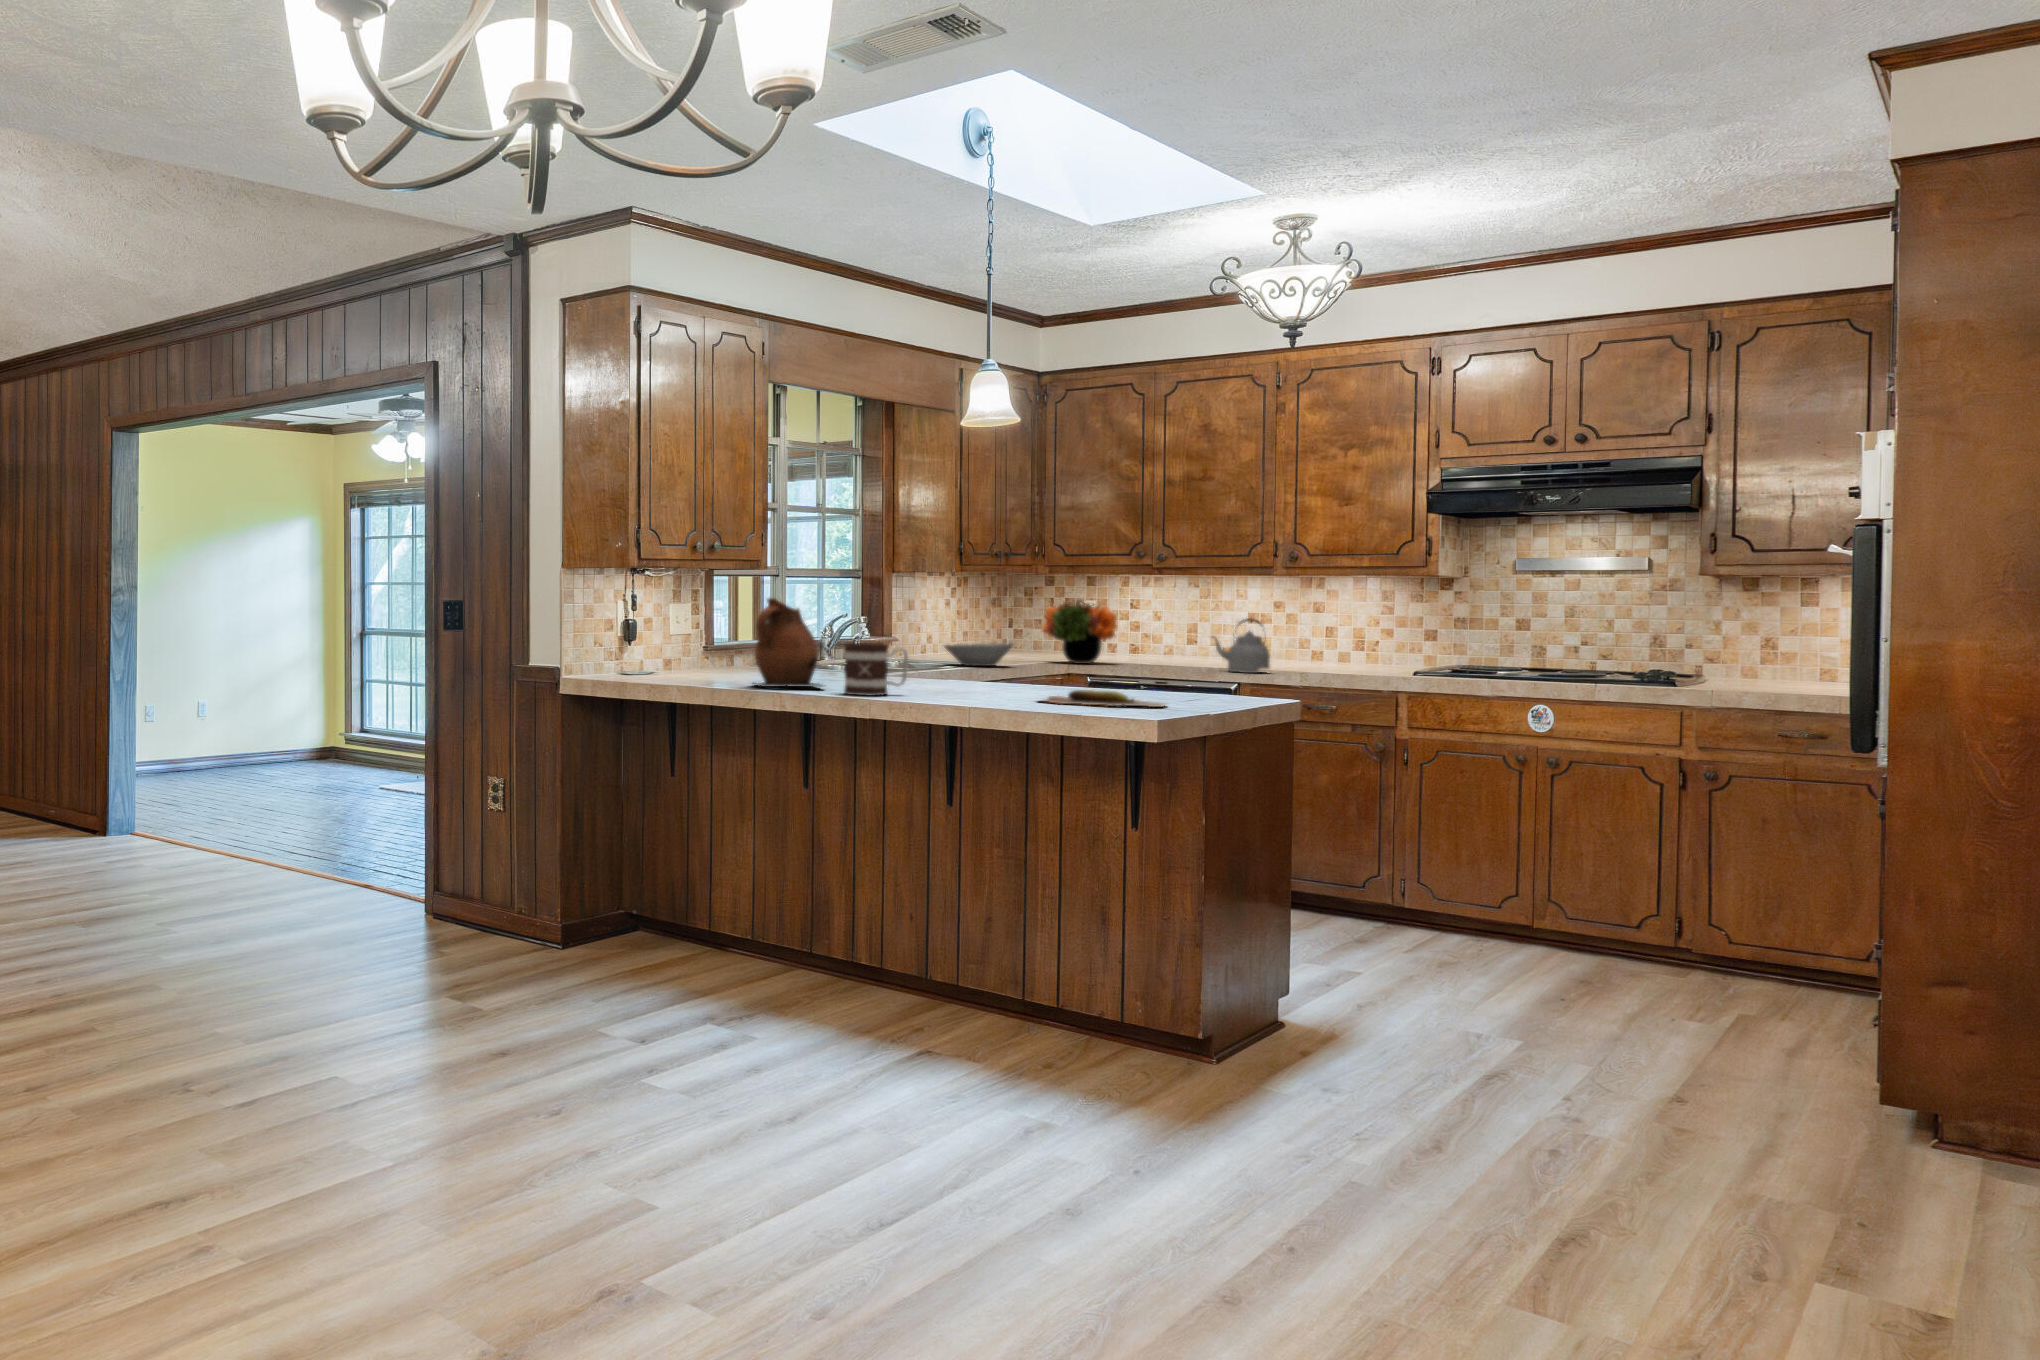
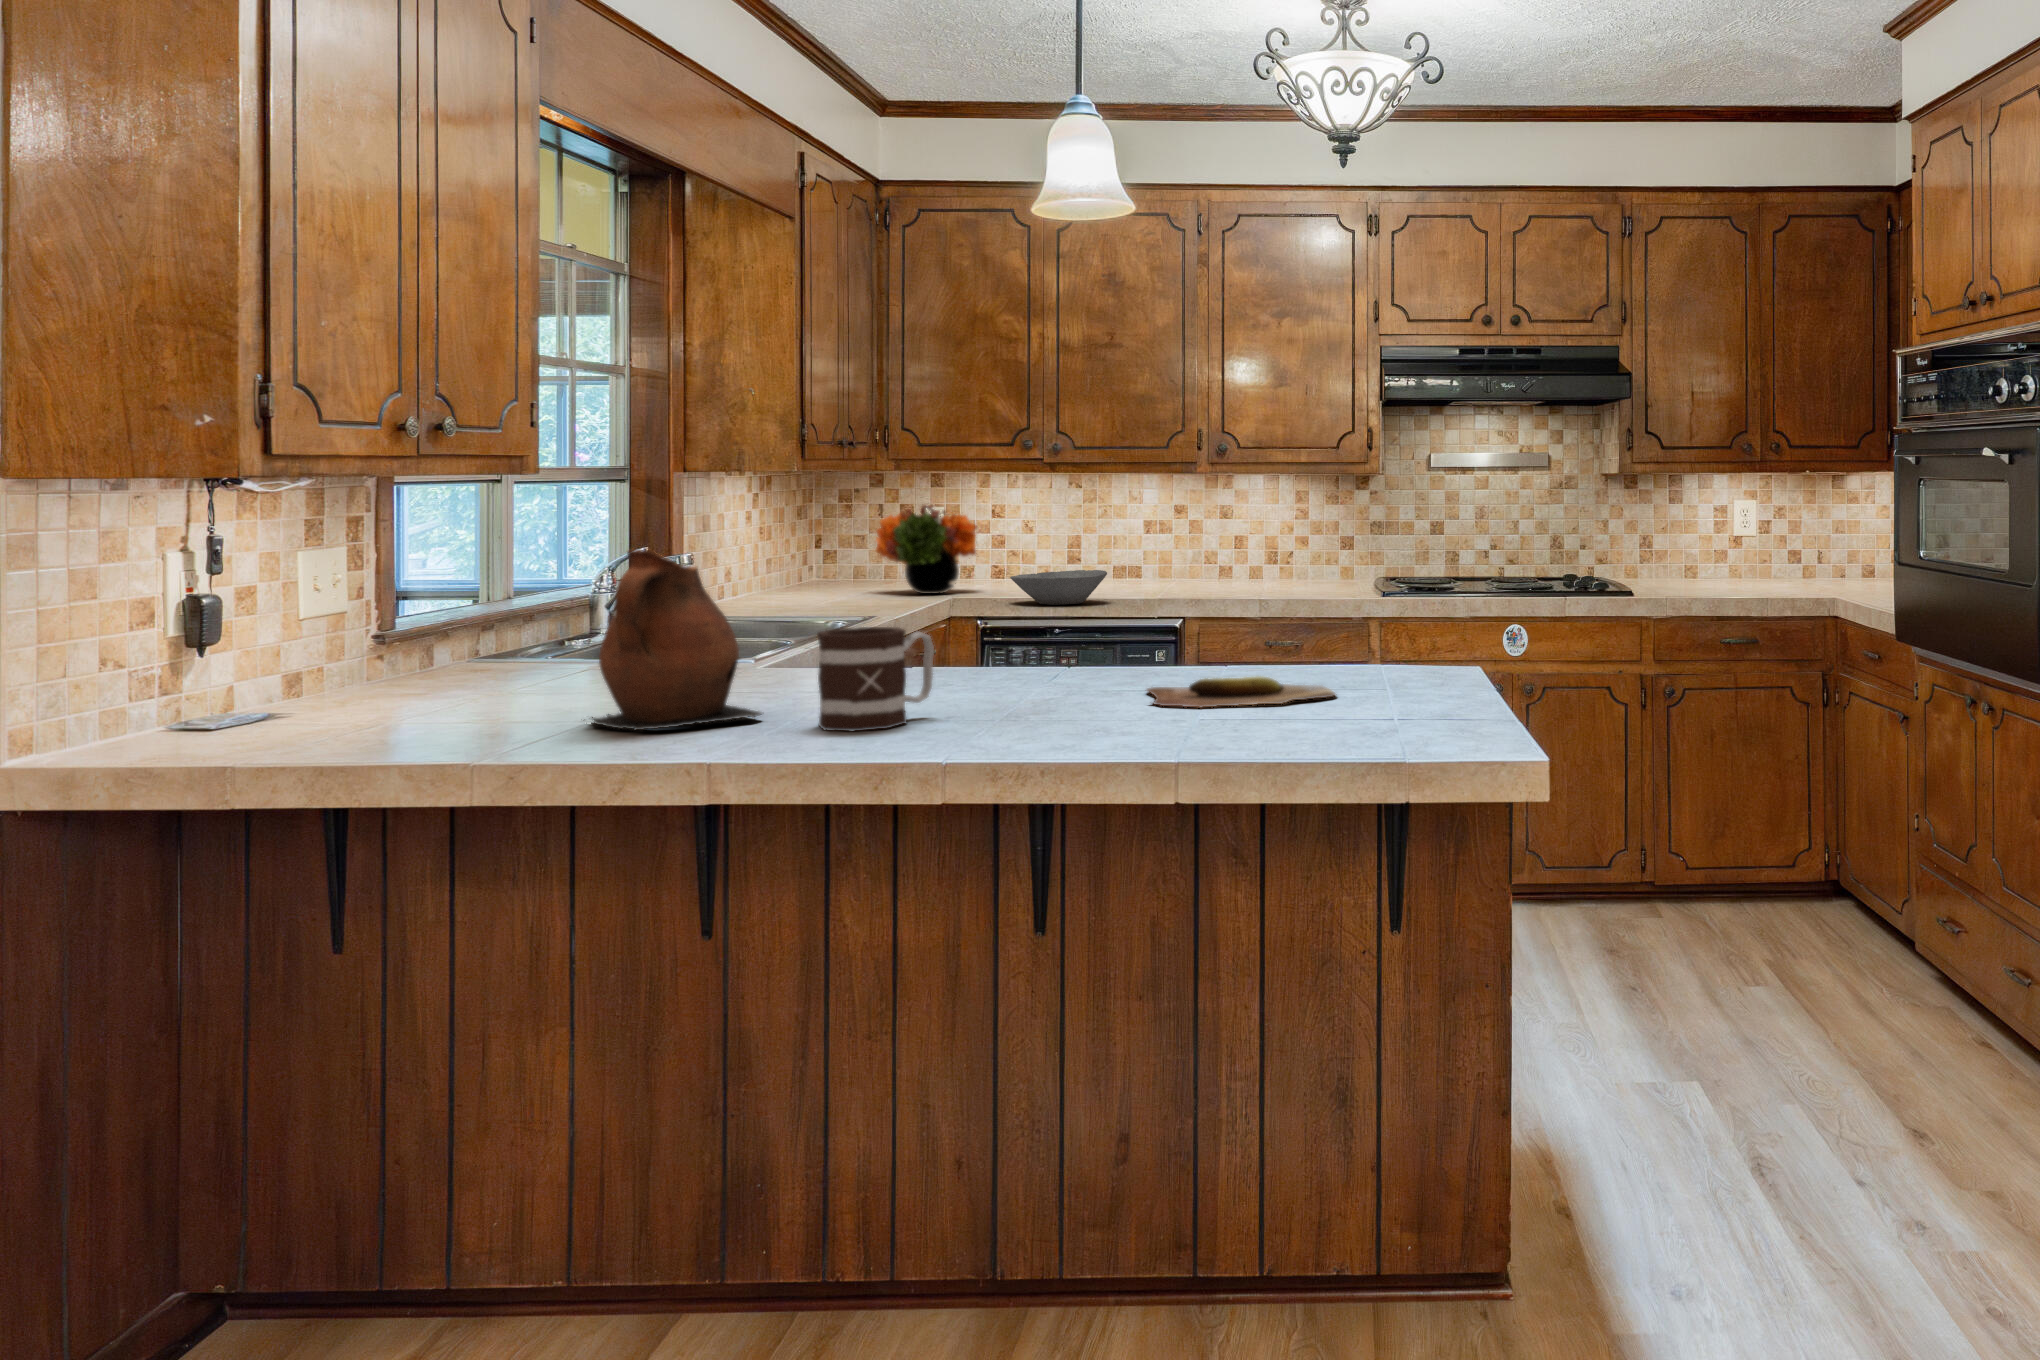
kettle: present [1213,618,1270,673] -> none [1104,527,1177,596]
bowl: present [944,643,1013,666] -> present [1010,570,1107,605]

